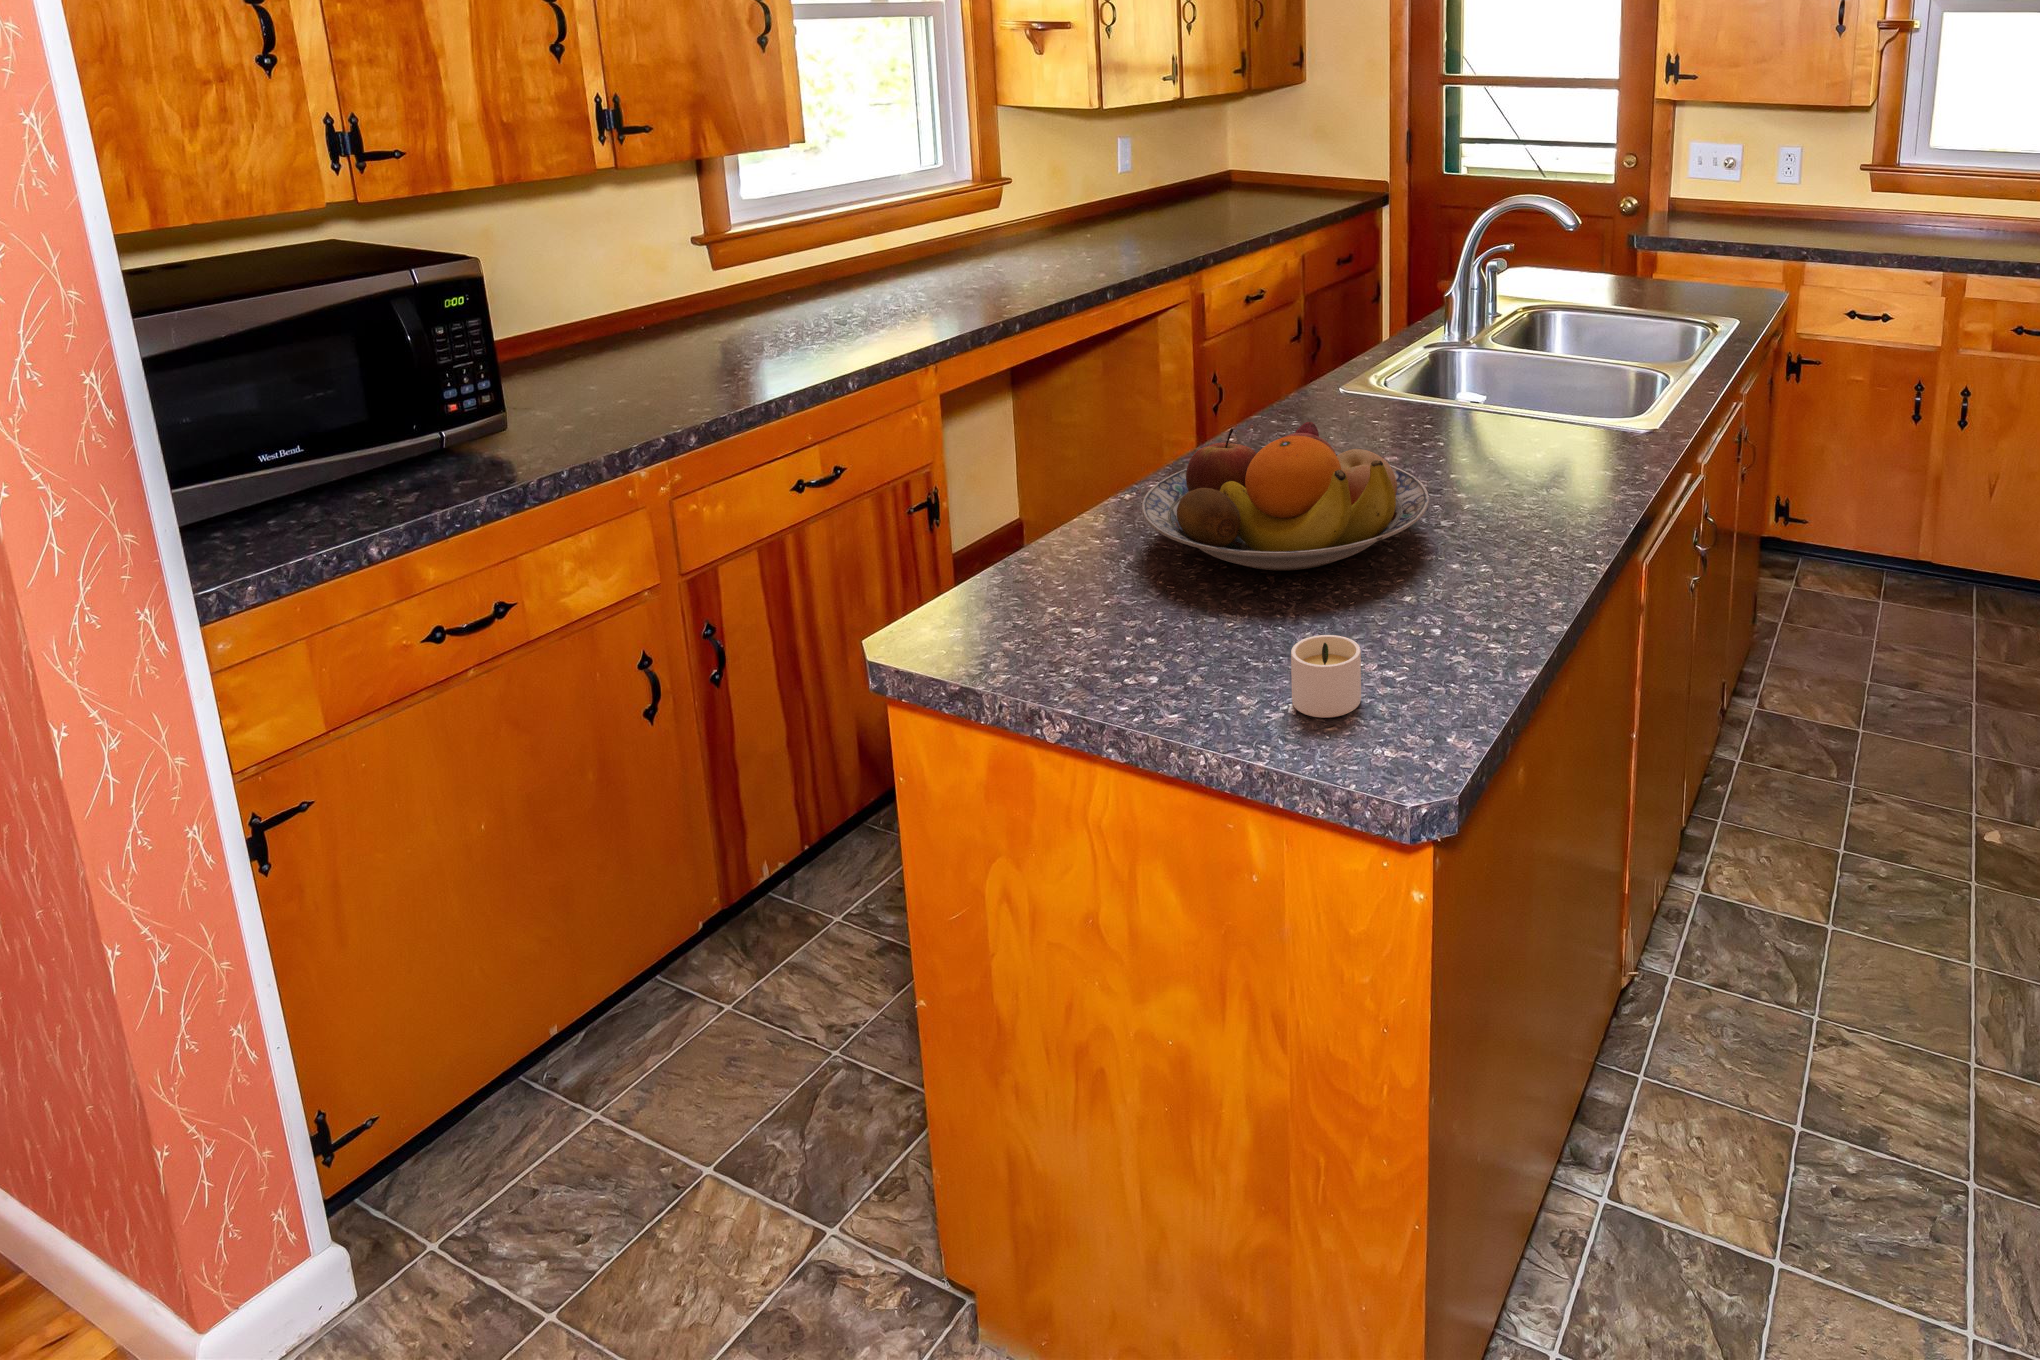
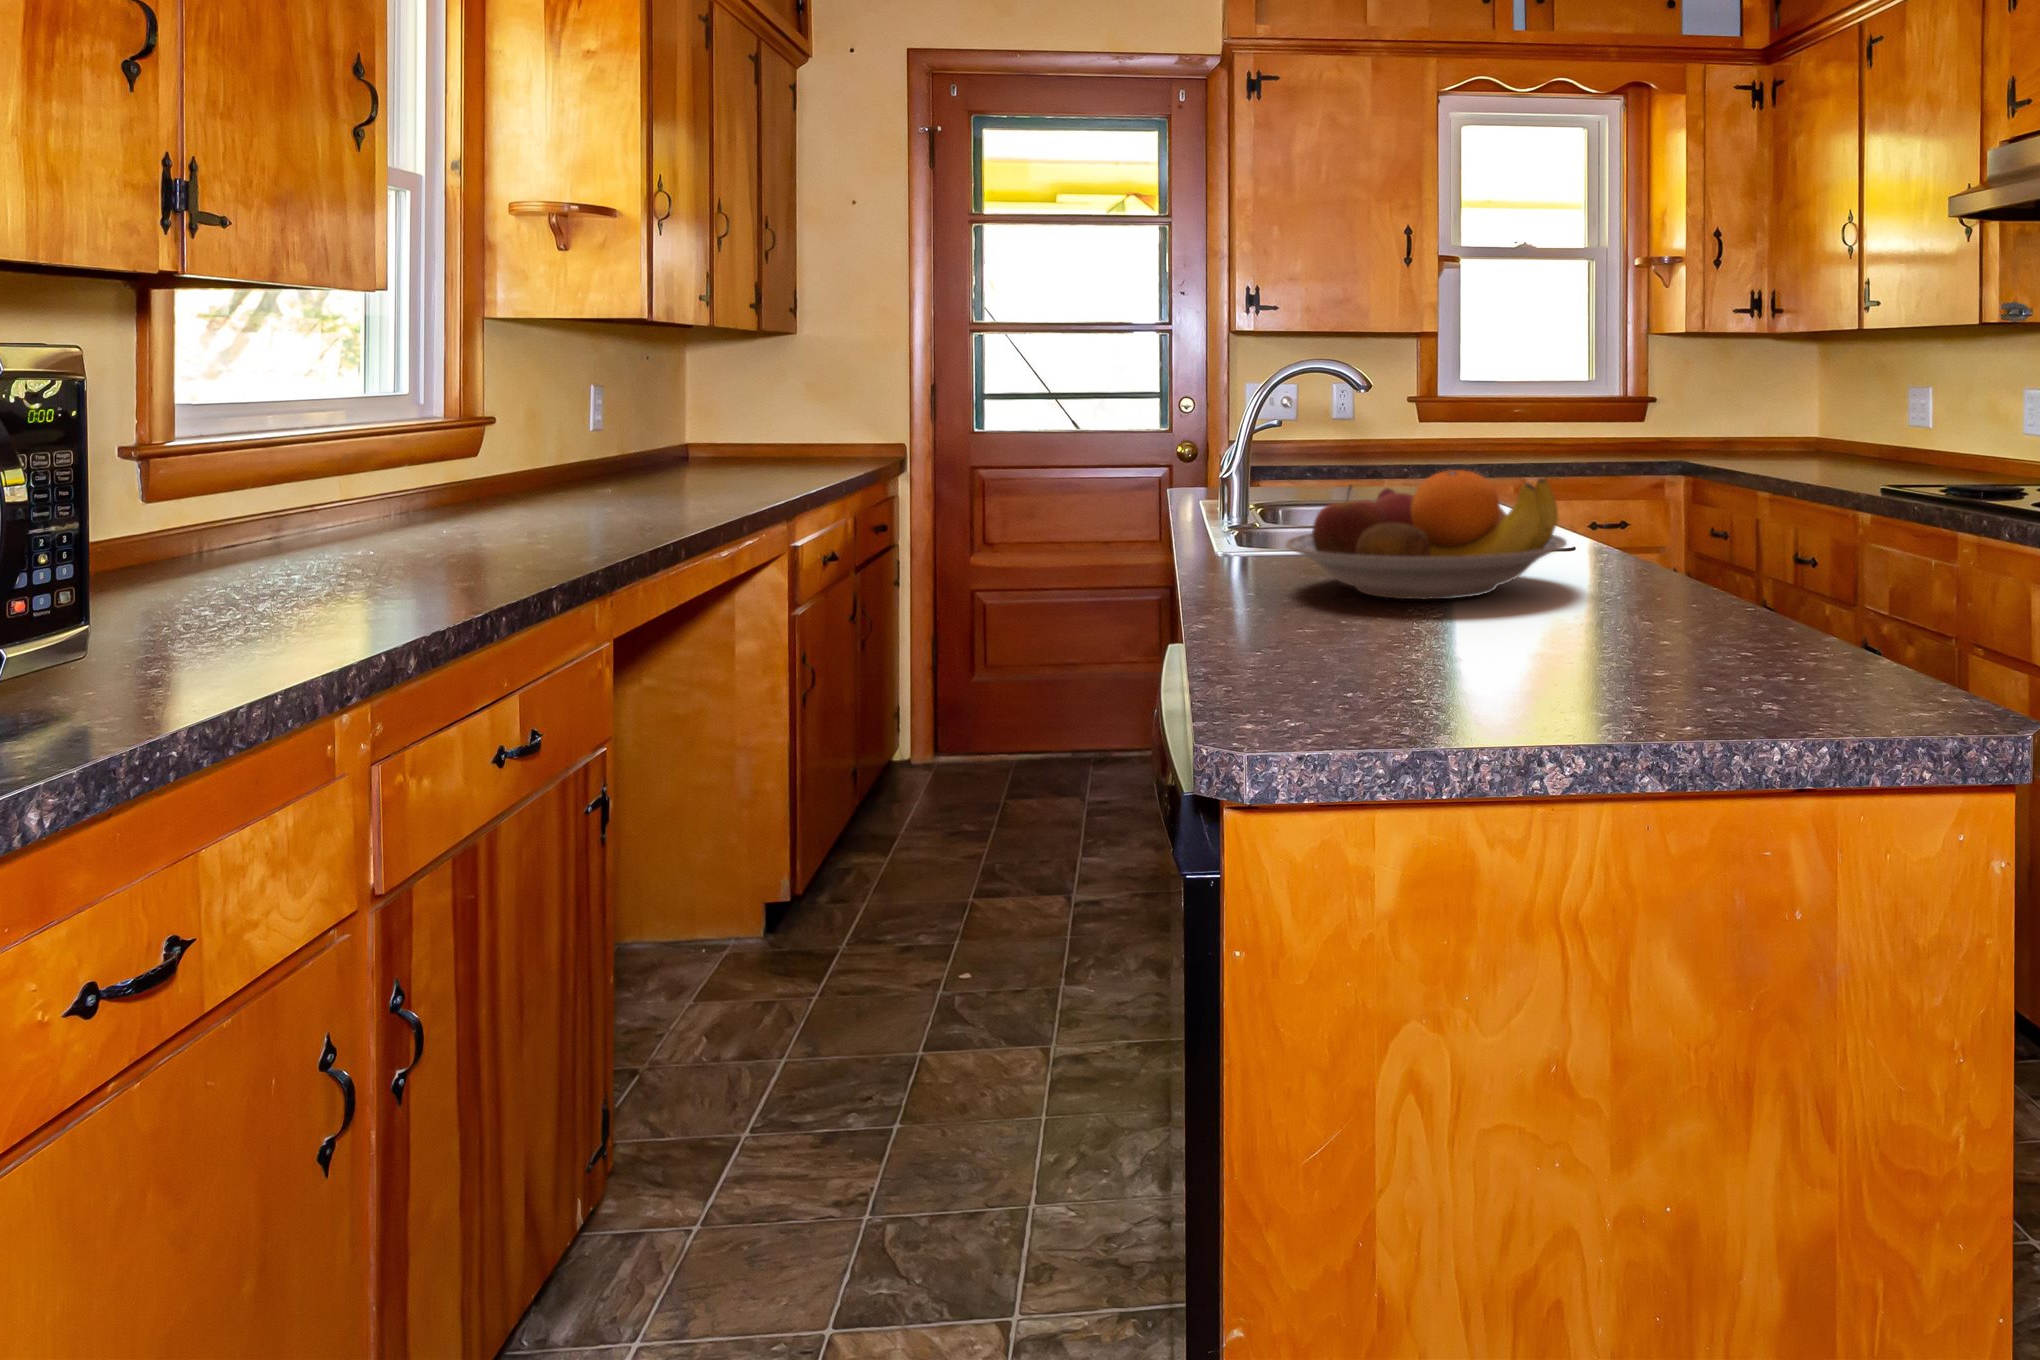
candle: present [1291,635,1361,718] -> none [1640,574,1734,637]

